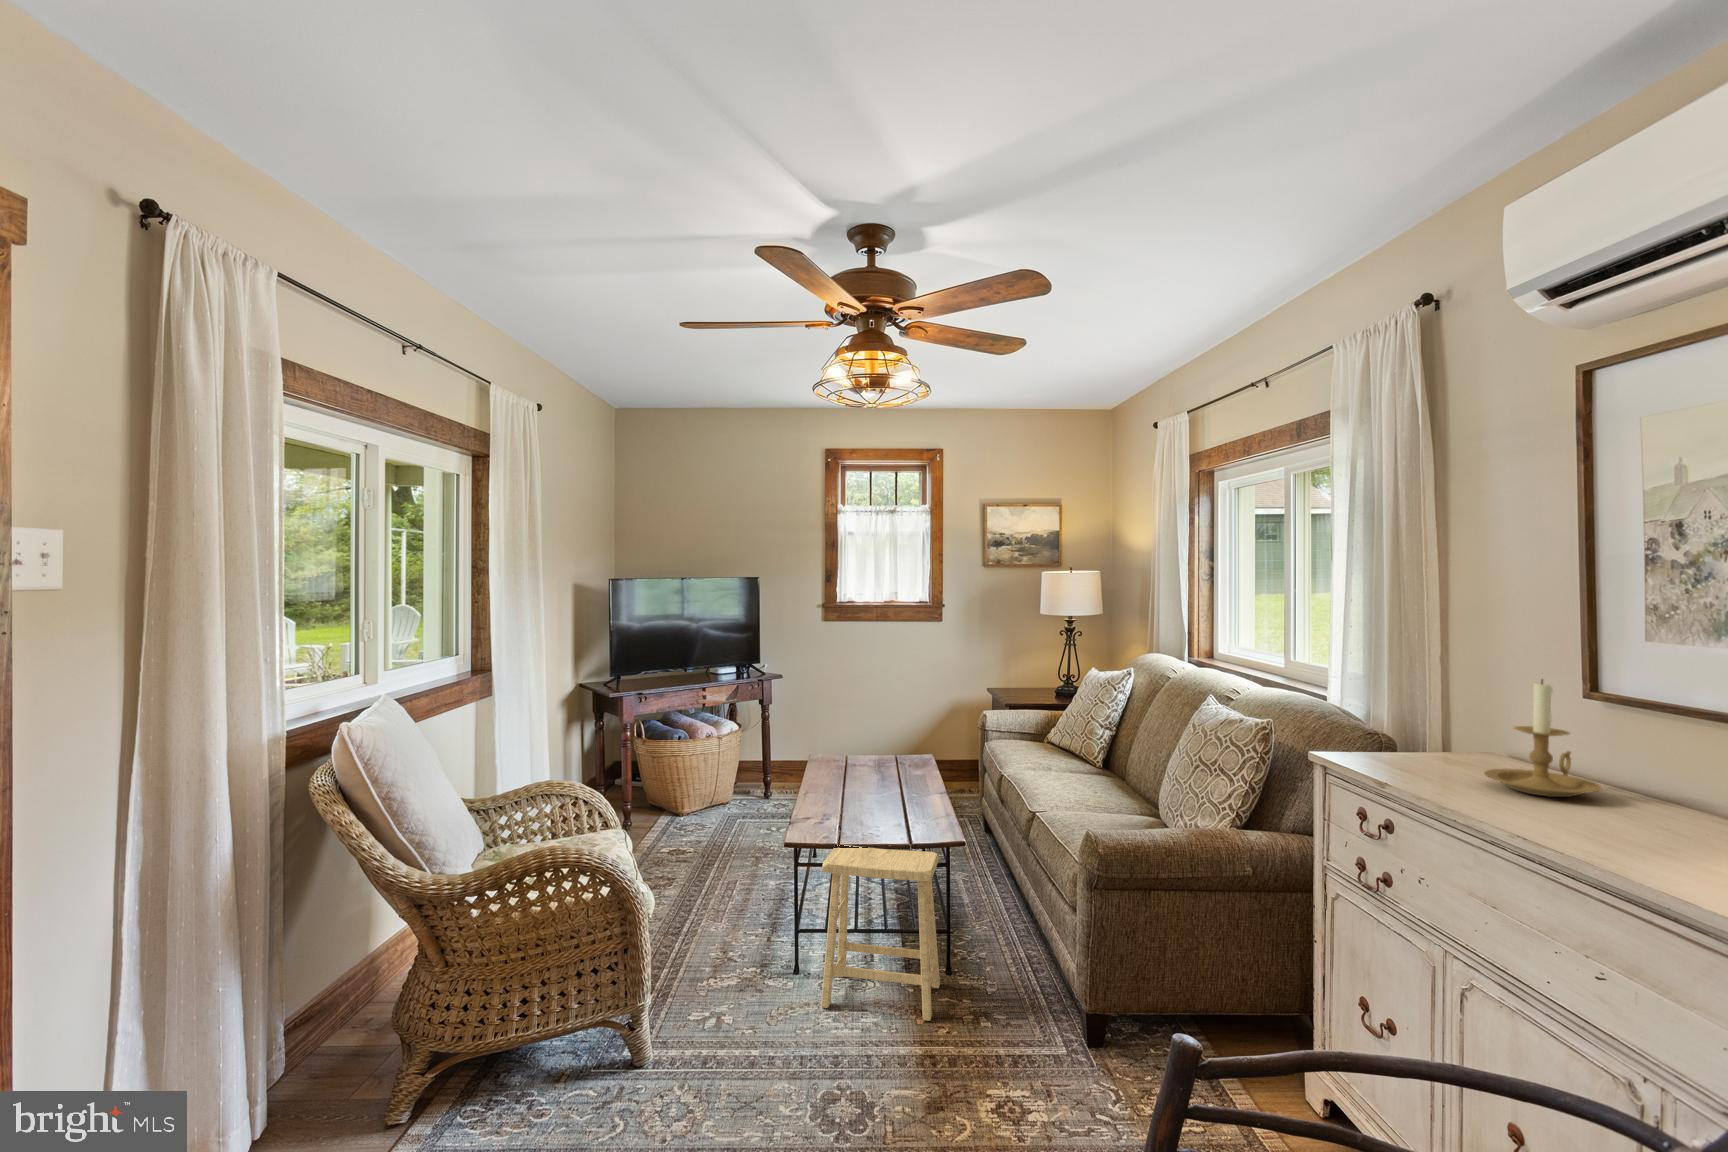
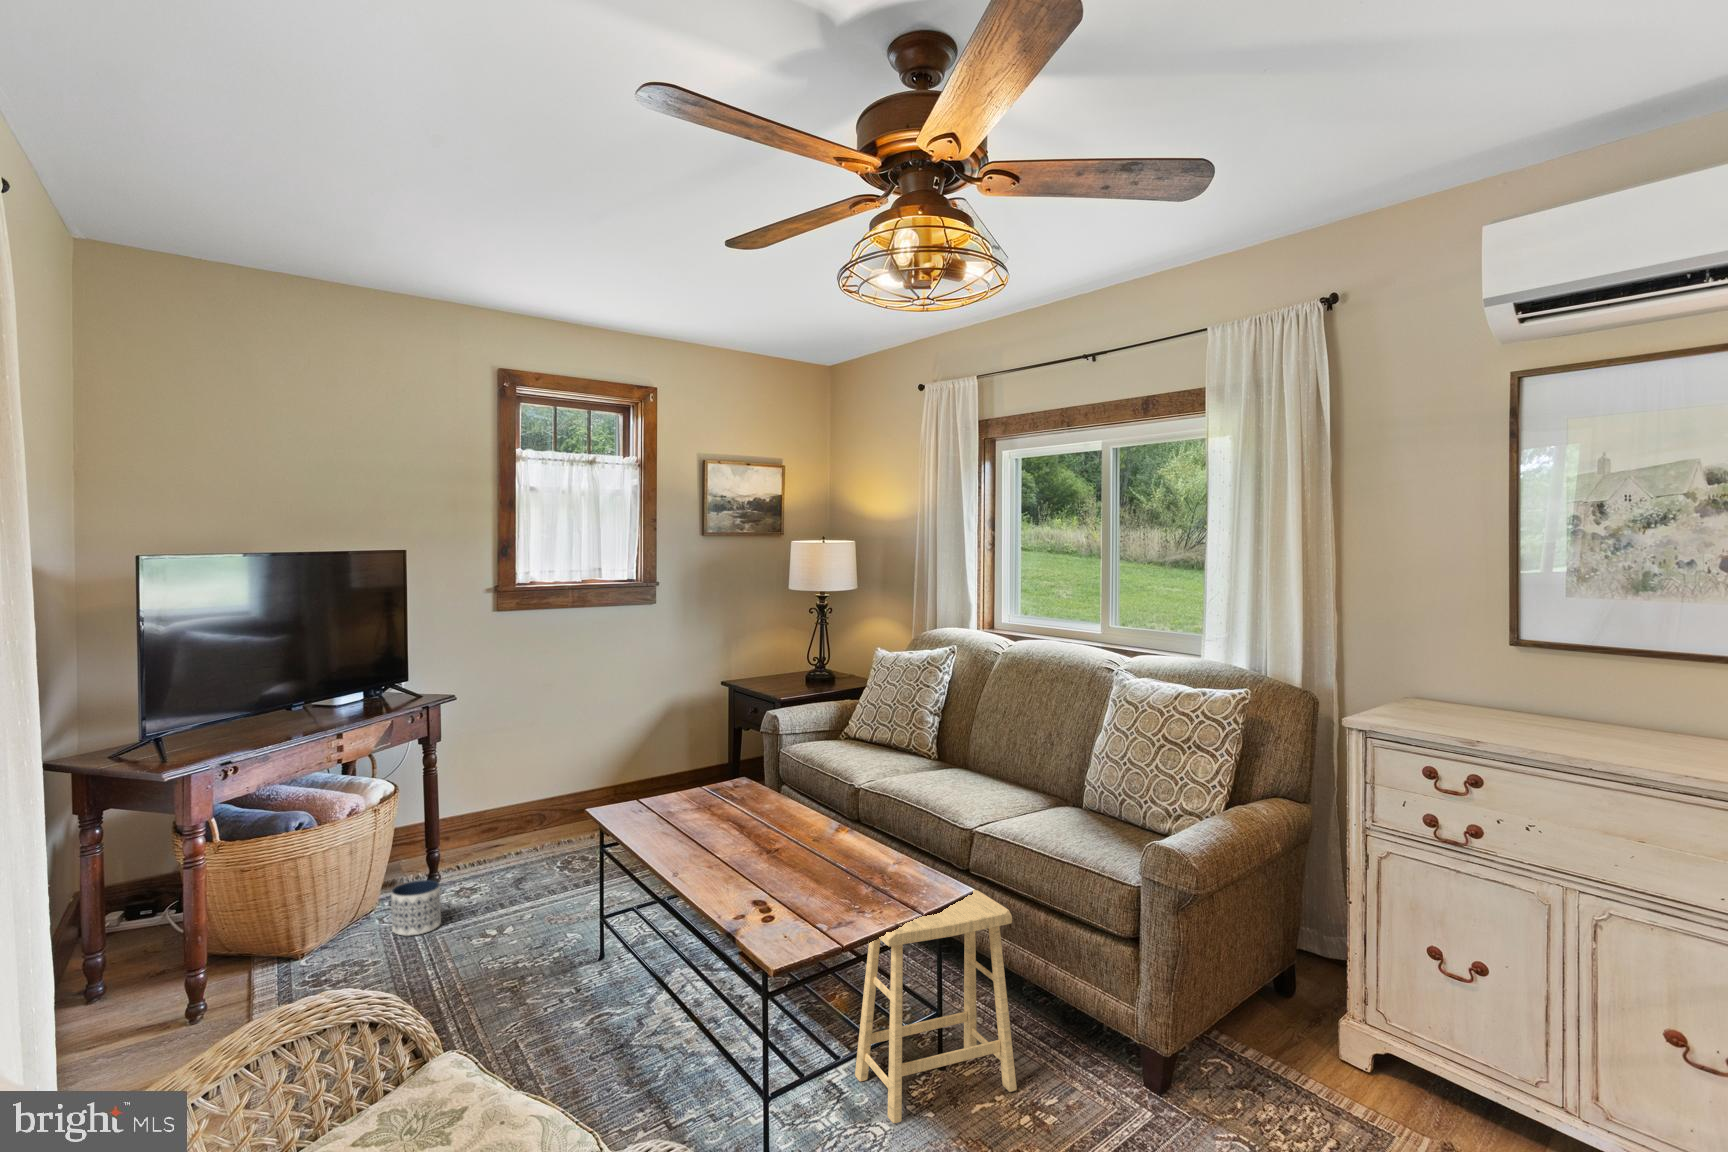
candle holder: present [1484,679,1602,797] -> none [1498,631,1587,724]
planter: none [707,788,735,821] -> present [391,880,441,936]

